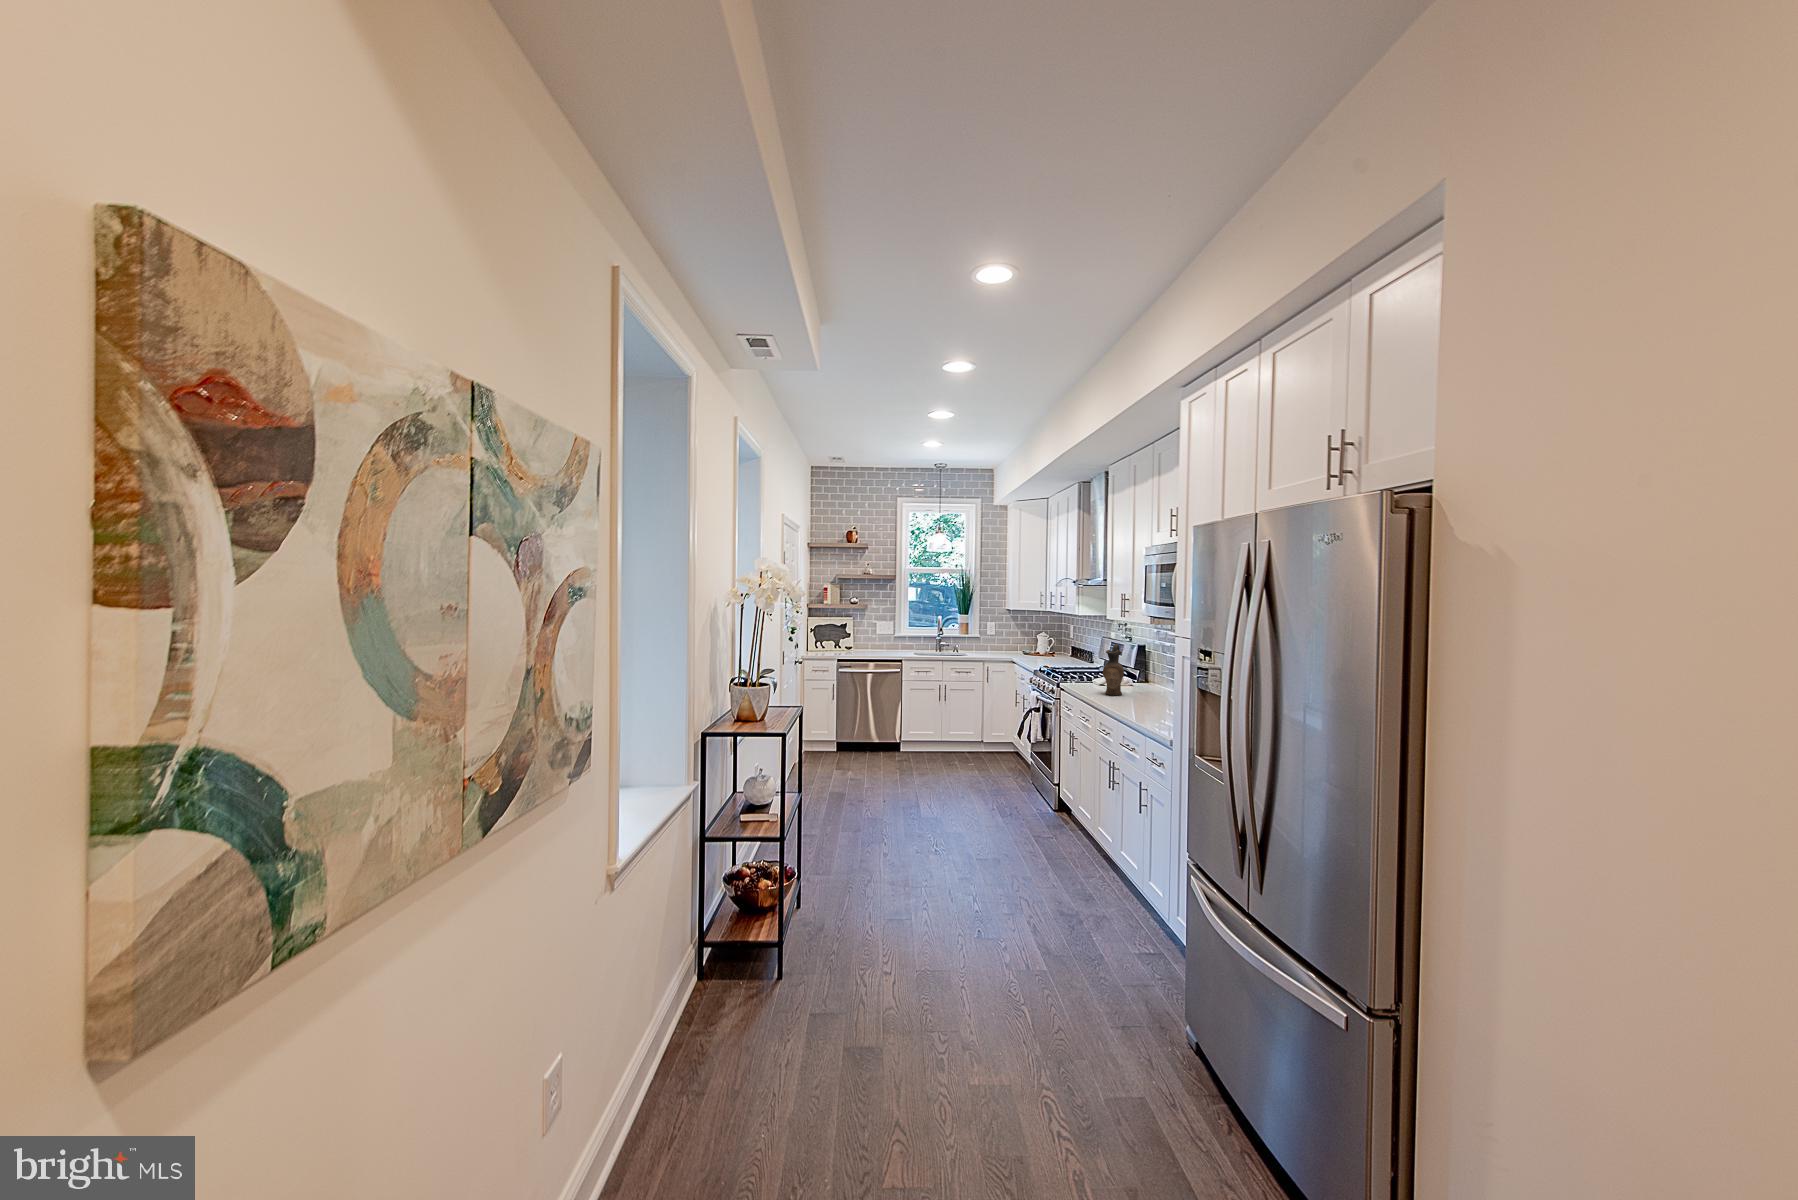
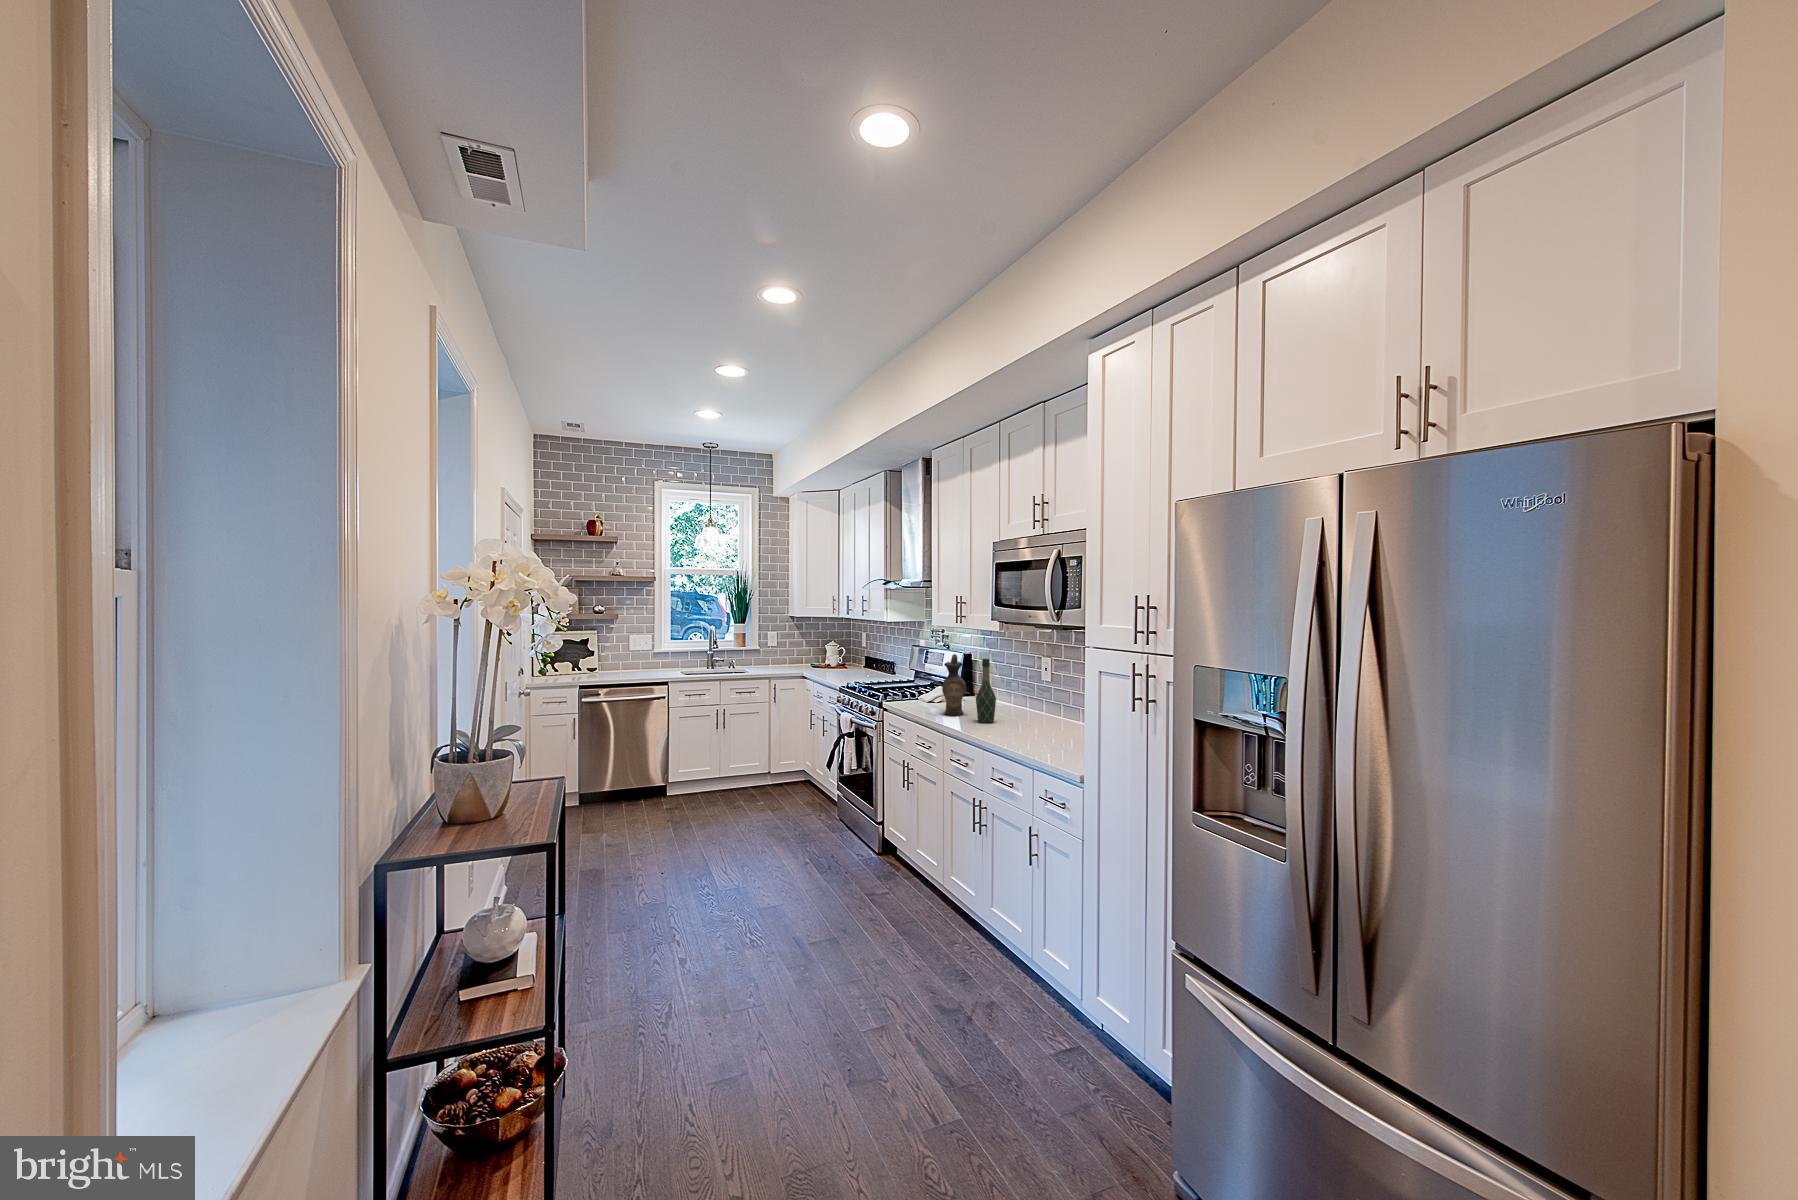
wine bottle: none [1127,648,1145,702] -> present [976,659,996,723]

